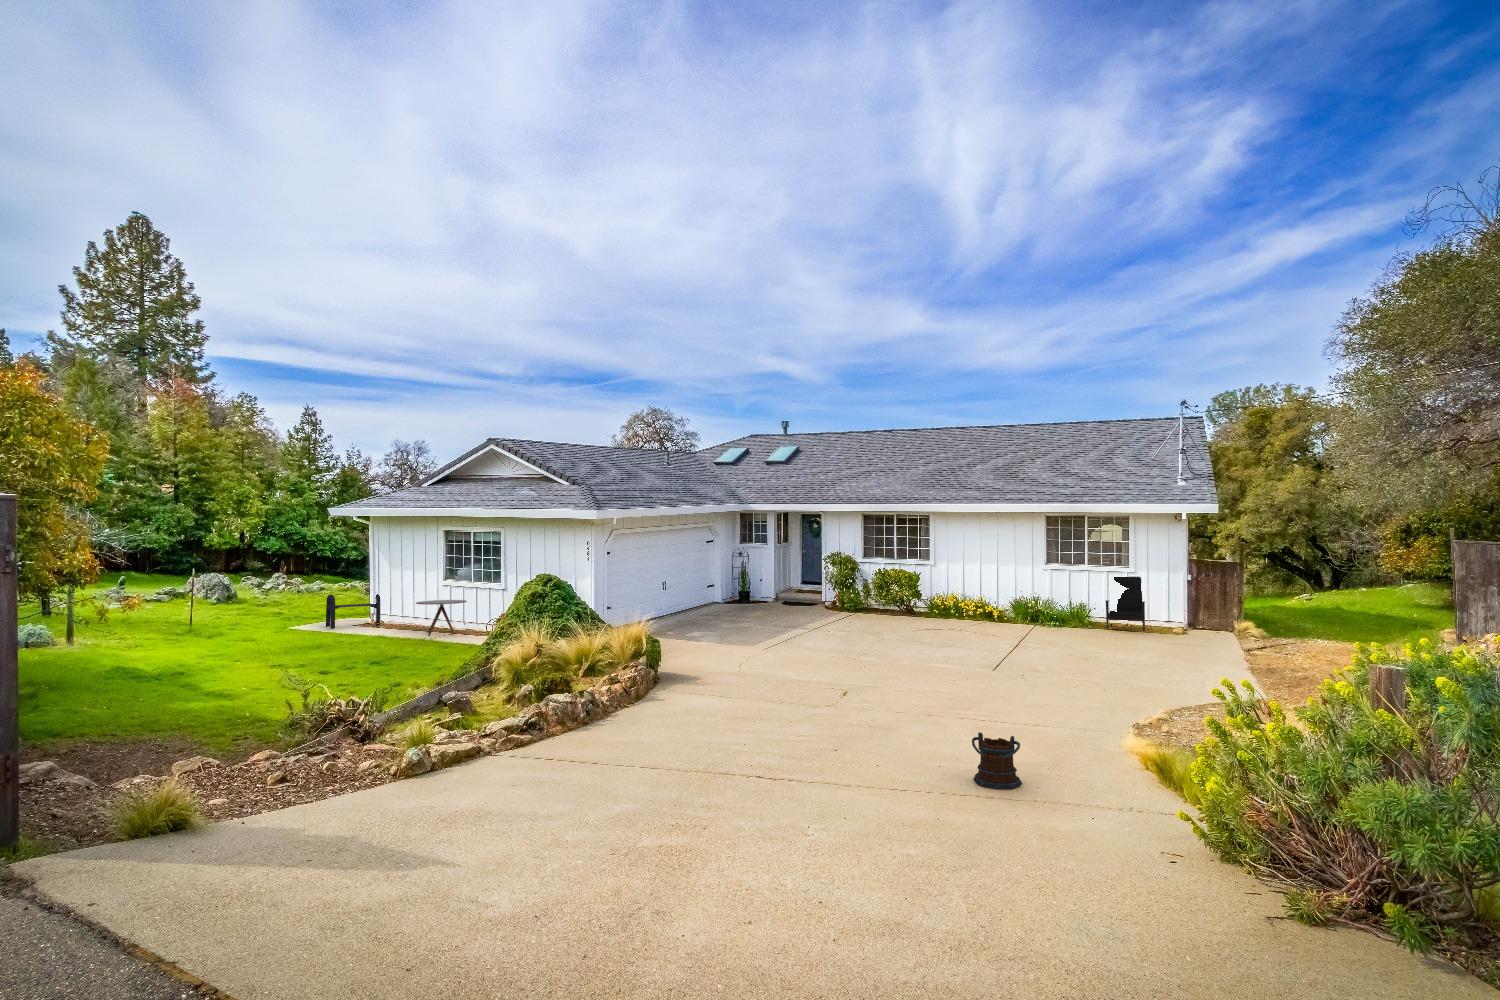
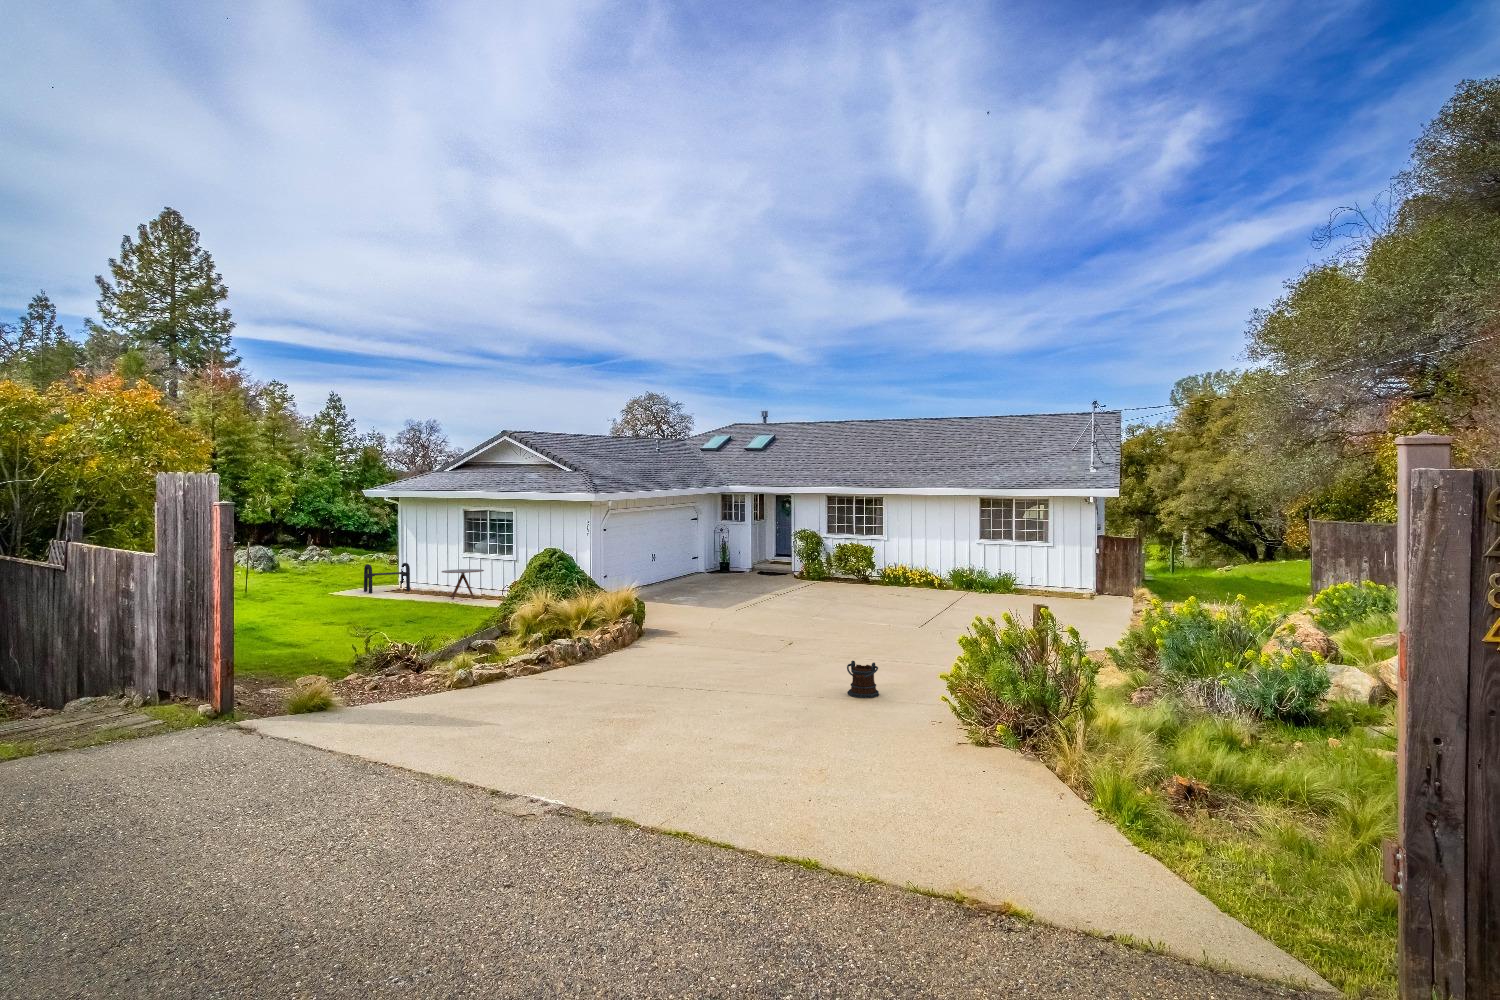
lounge chair: present [1106,576,1145,631] -> none [1025,551,1061,597]

